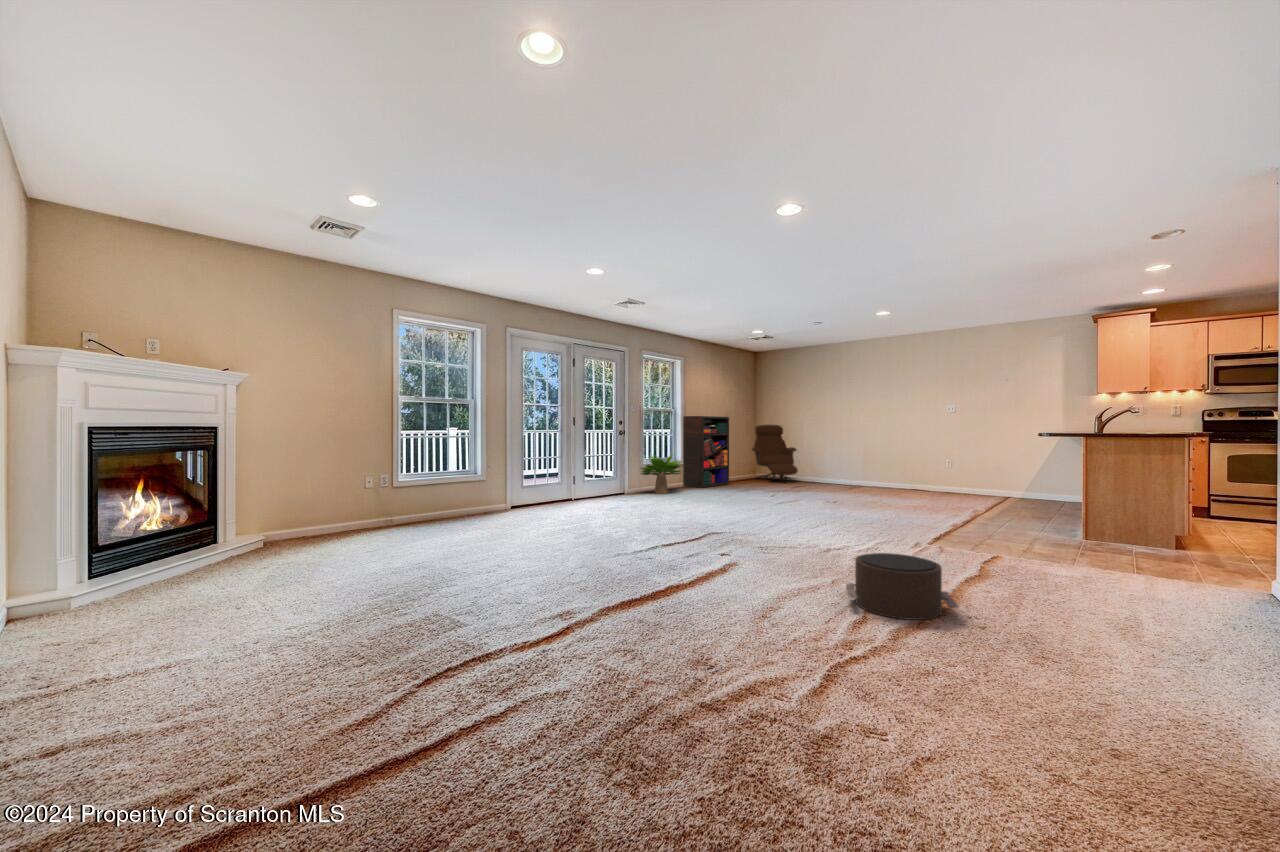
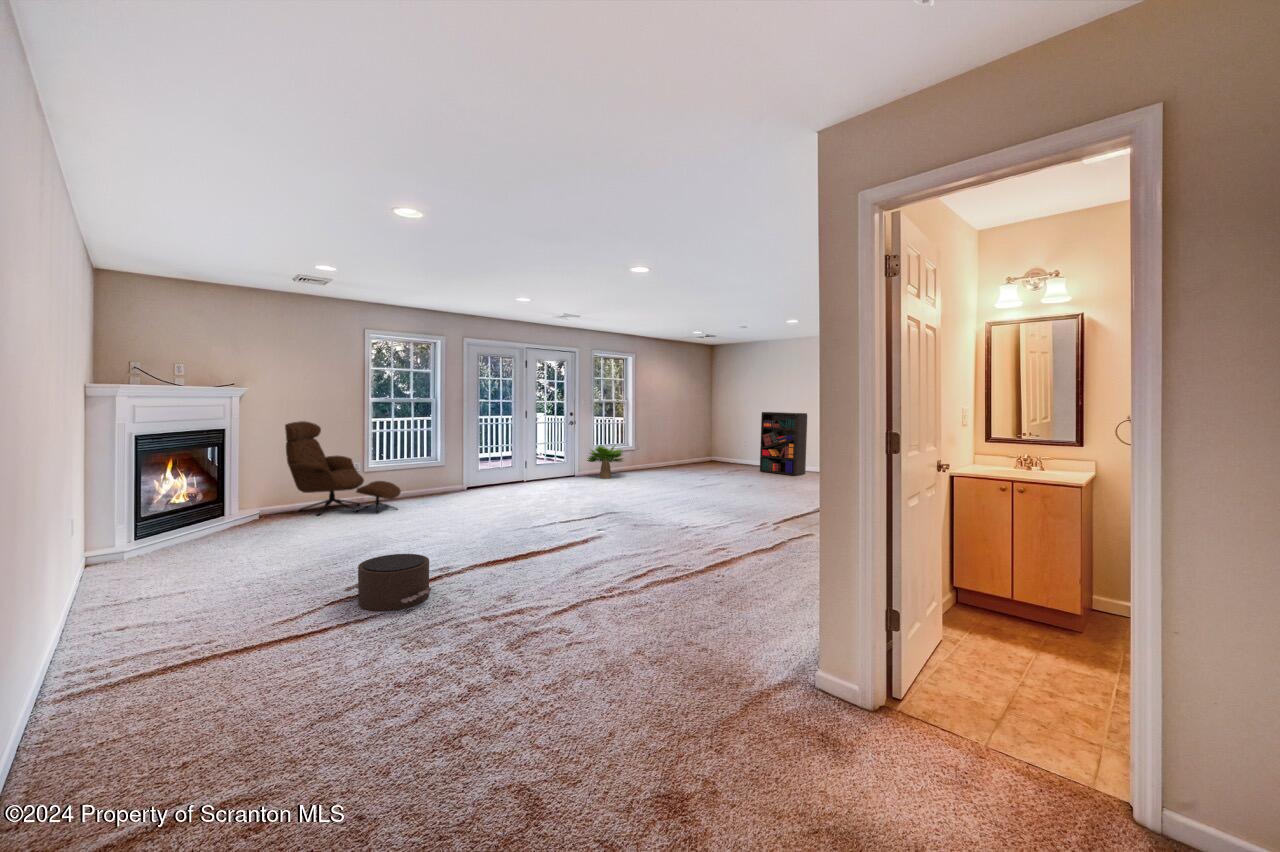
bookshelf: present [683,416,729,488] -> present [760,412,807,476]
lounge chair: present [752,425,798,482] -> present [285,421,401,516]
pouf: present [846,553,959,620] -> present [343,554,433,611]

